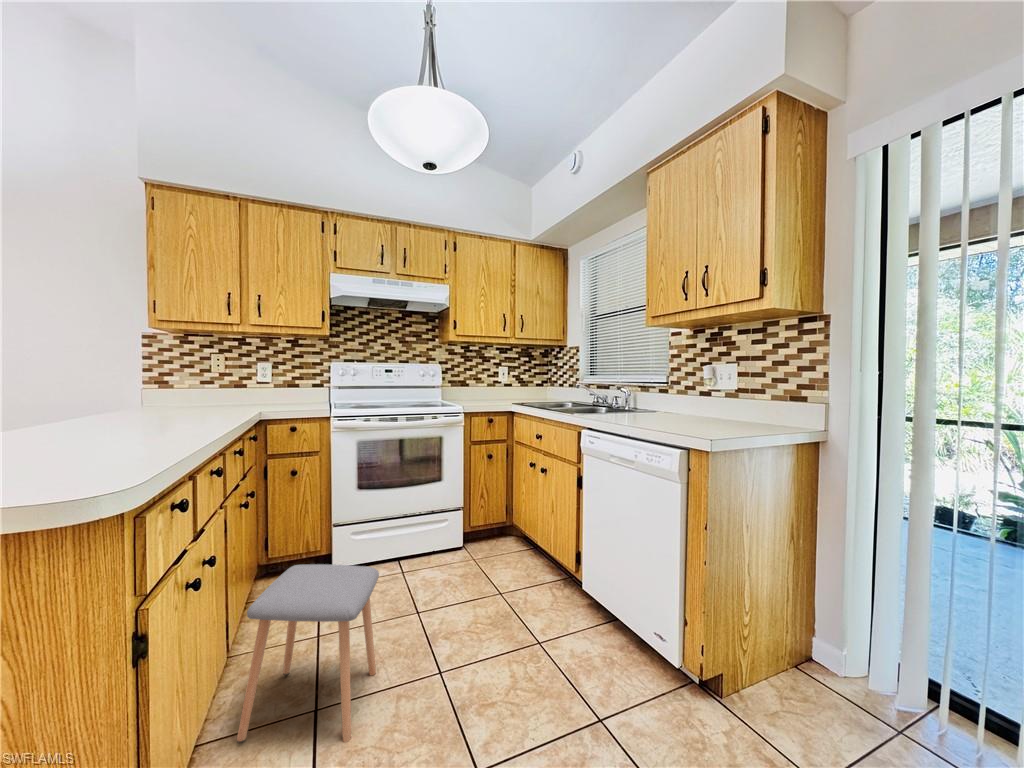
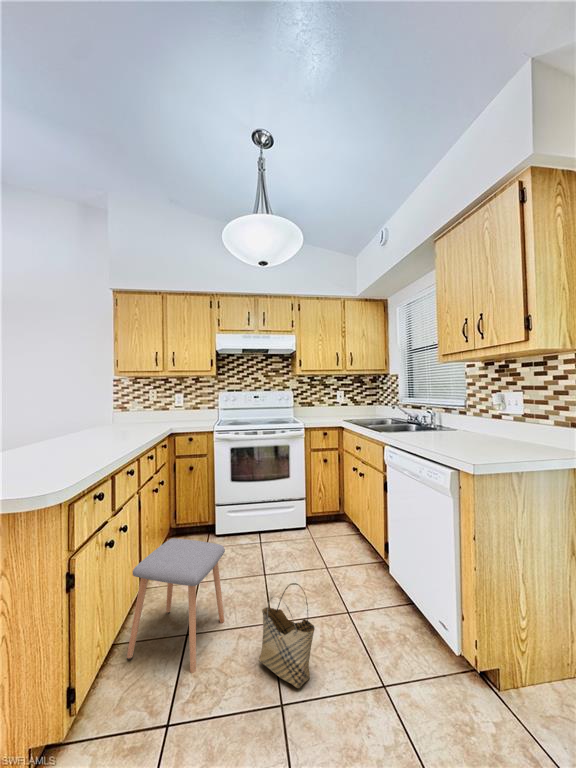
woven basket: none [441,603,519,733] -> present [259,583,315,688]

